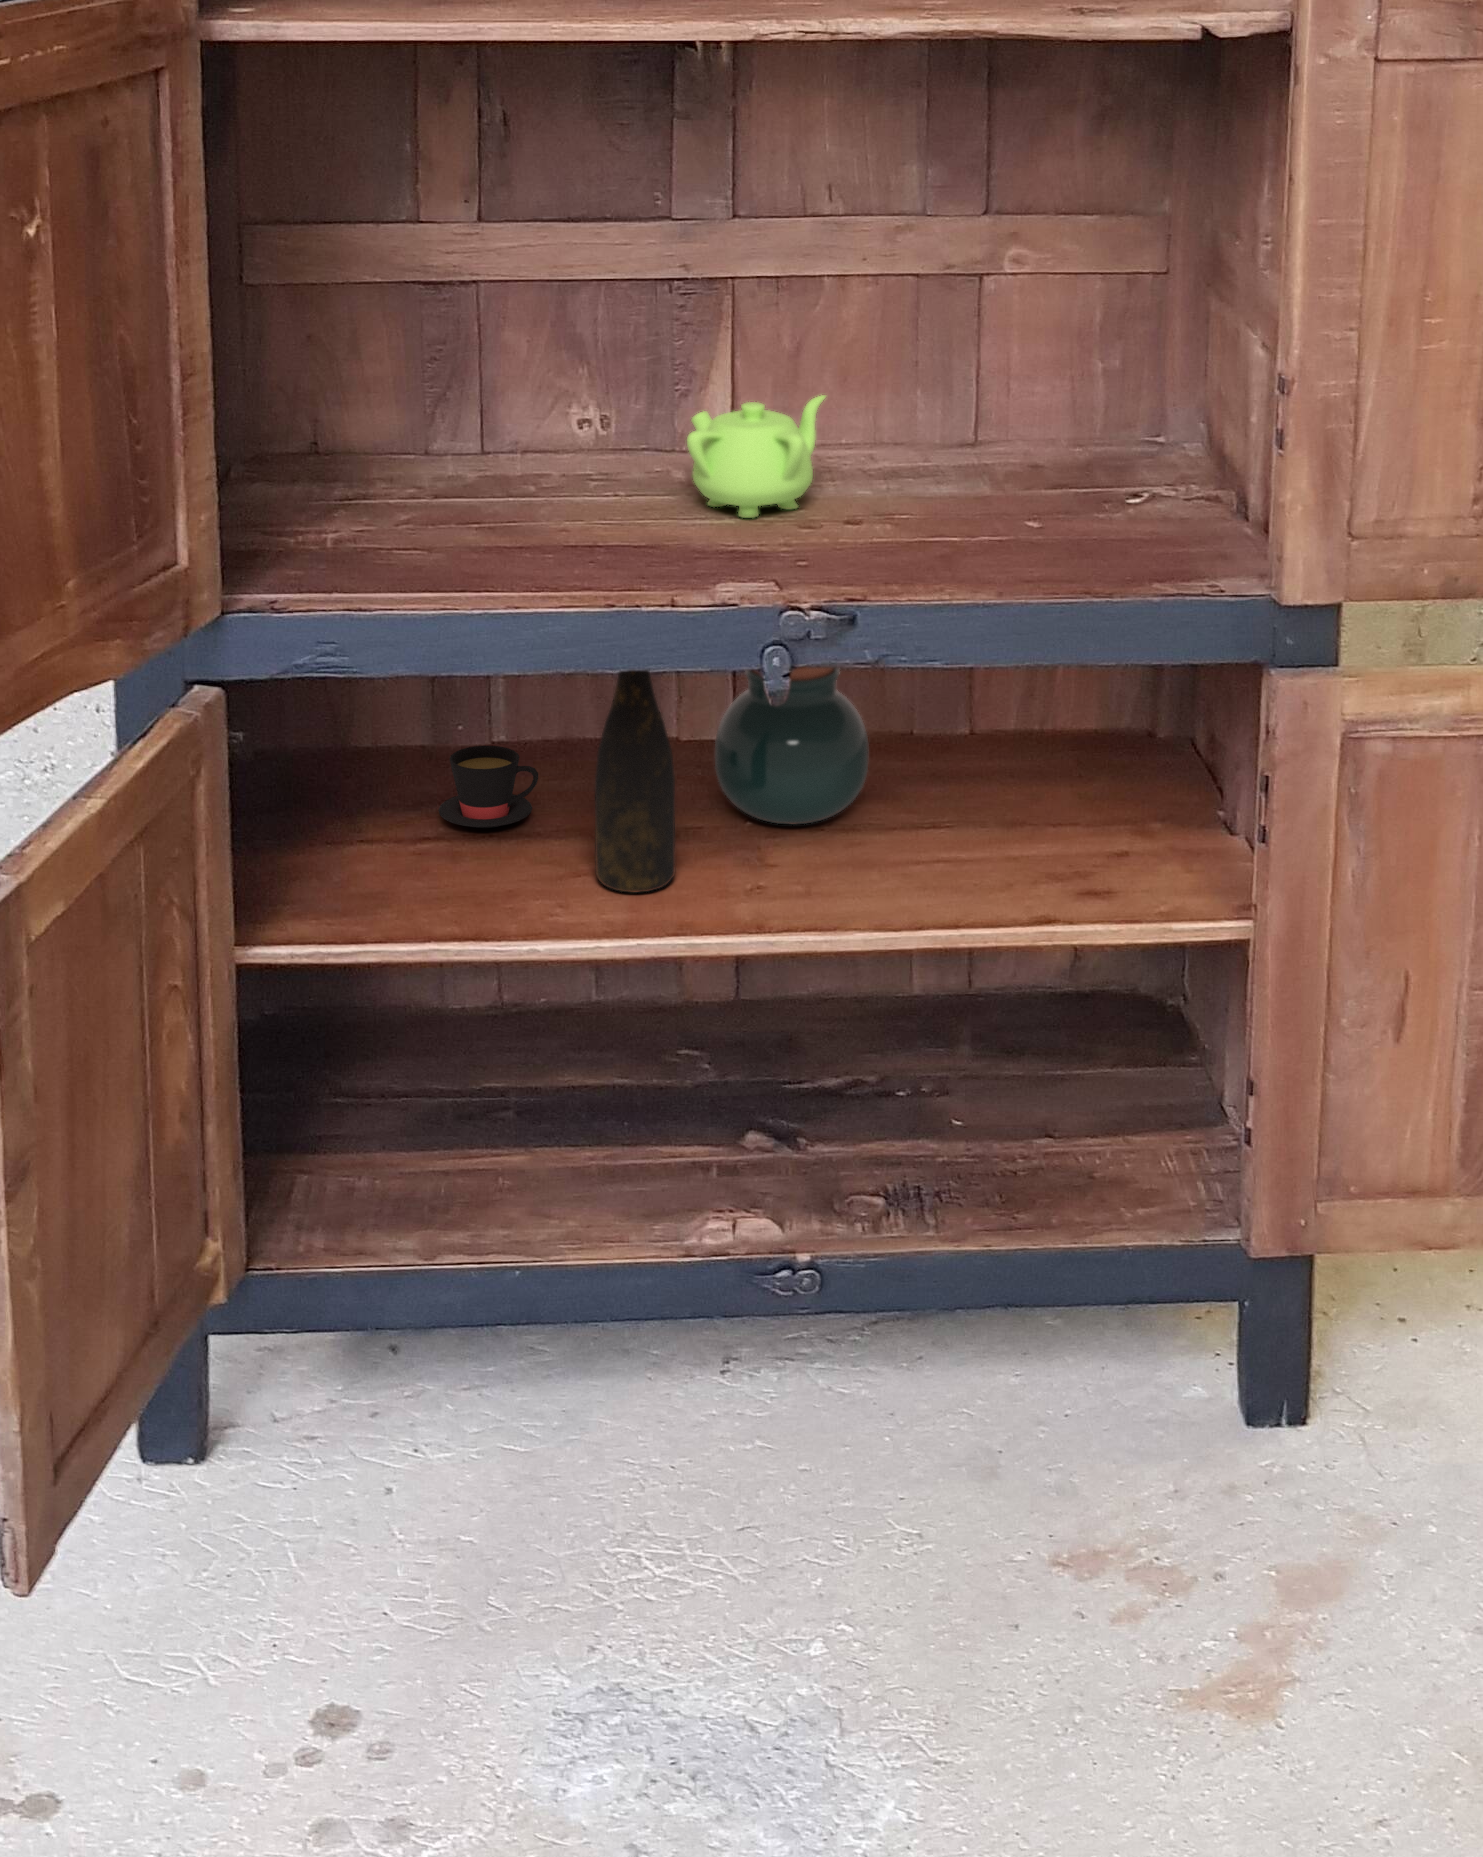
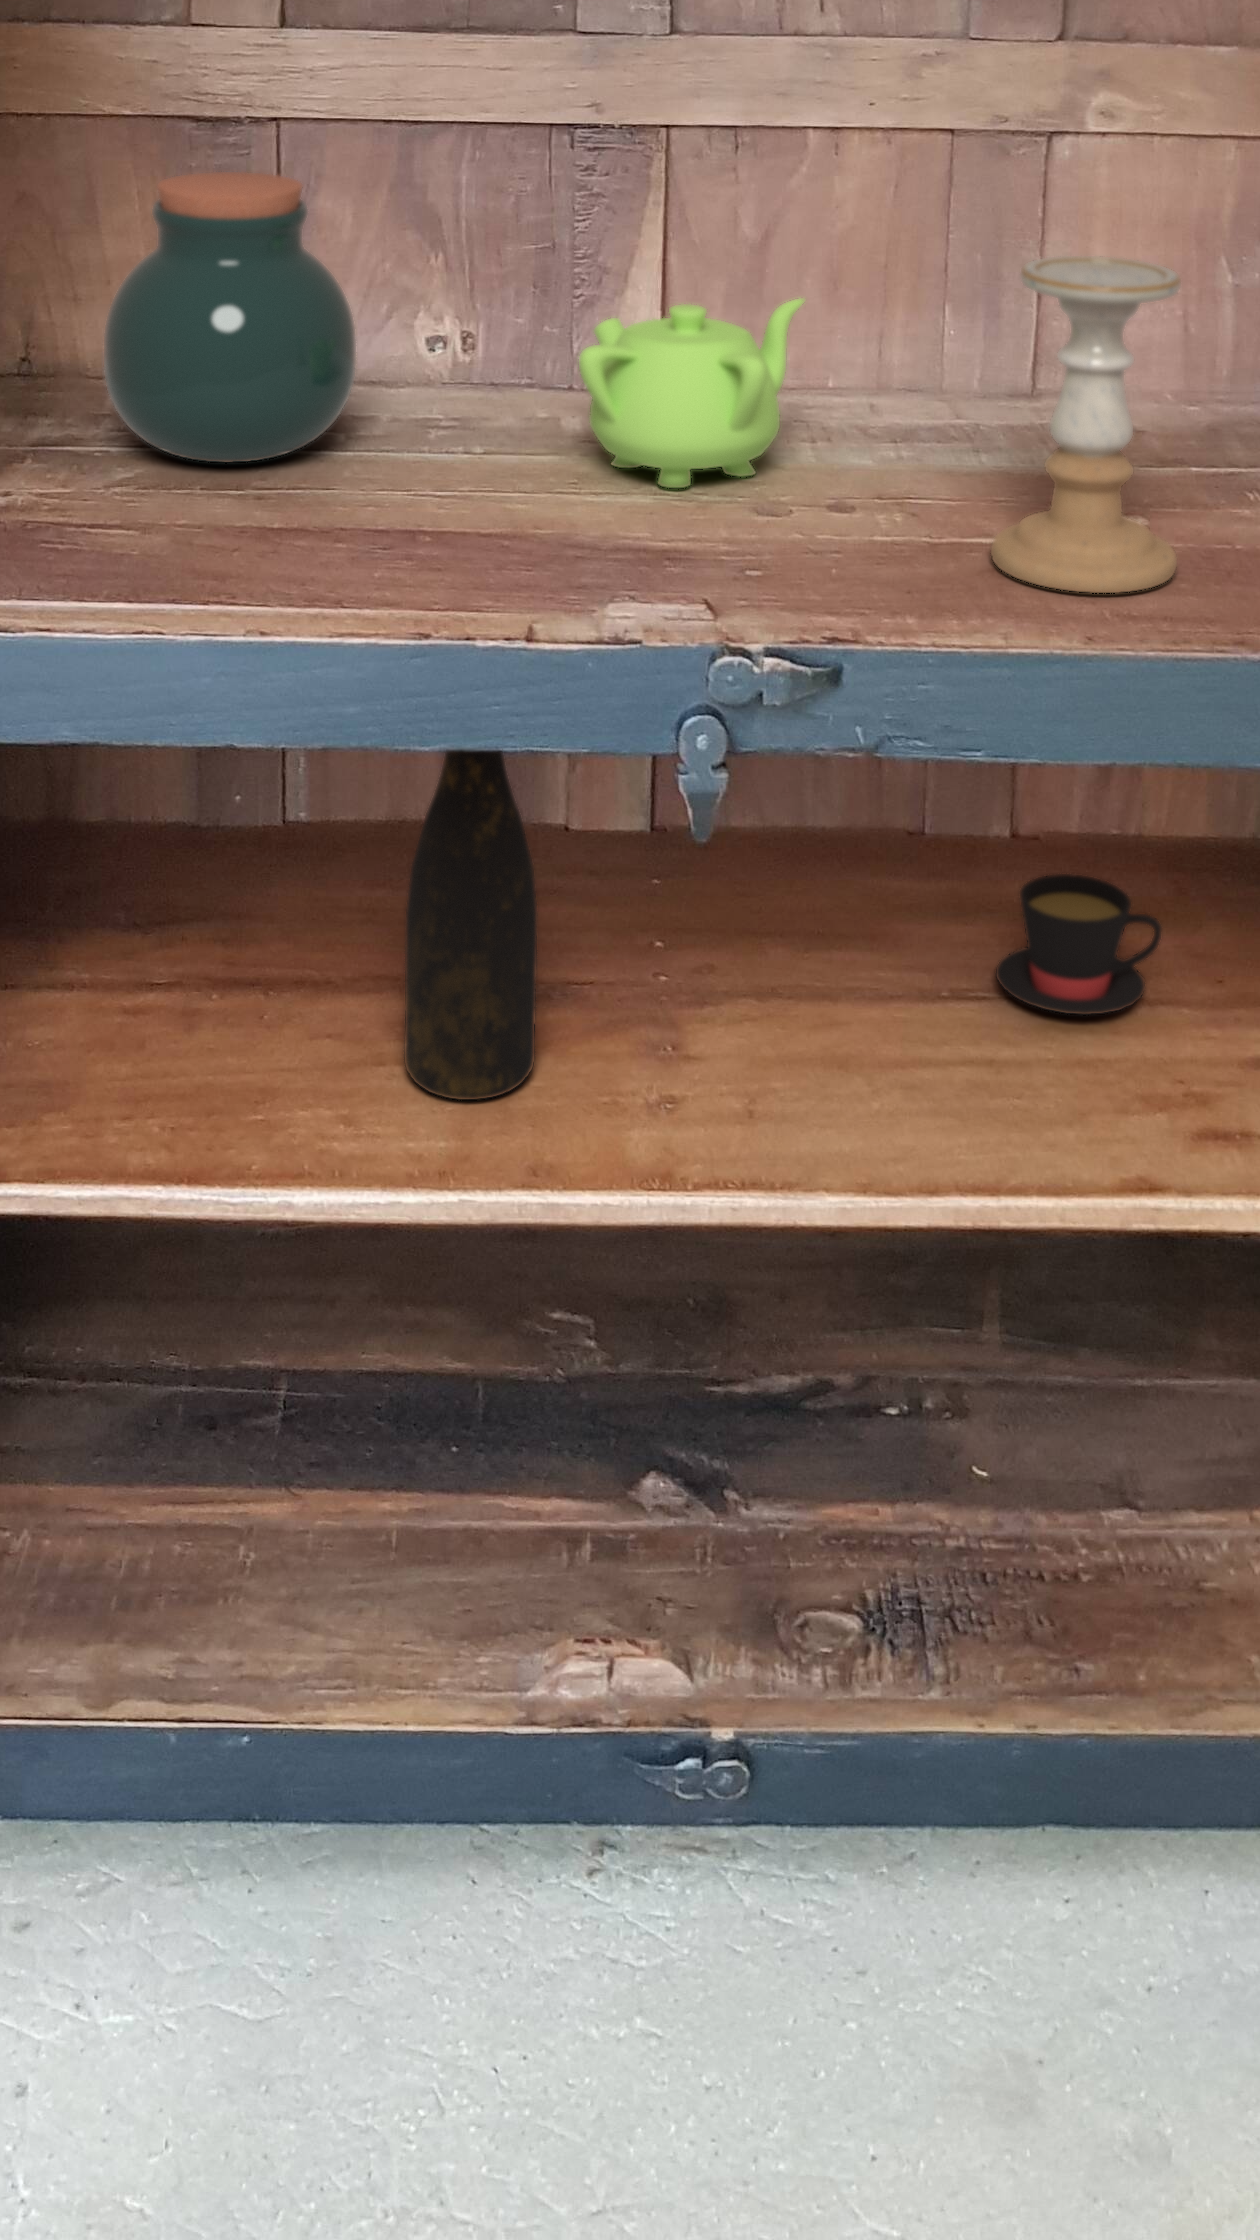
candle holder: none [944,368,1055,569] -> present [991,256,1181,593]
jar: present [715,667,869,824] -> present [104,172,356,462]
teacup: present [438,746,538,828] -> present [996,874,1161,1015]

